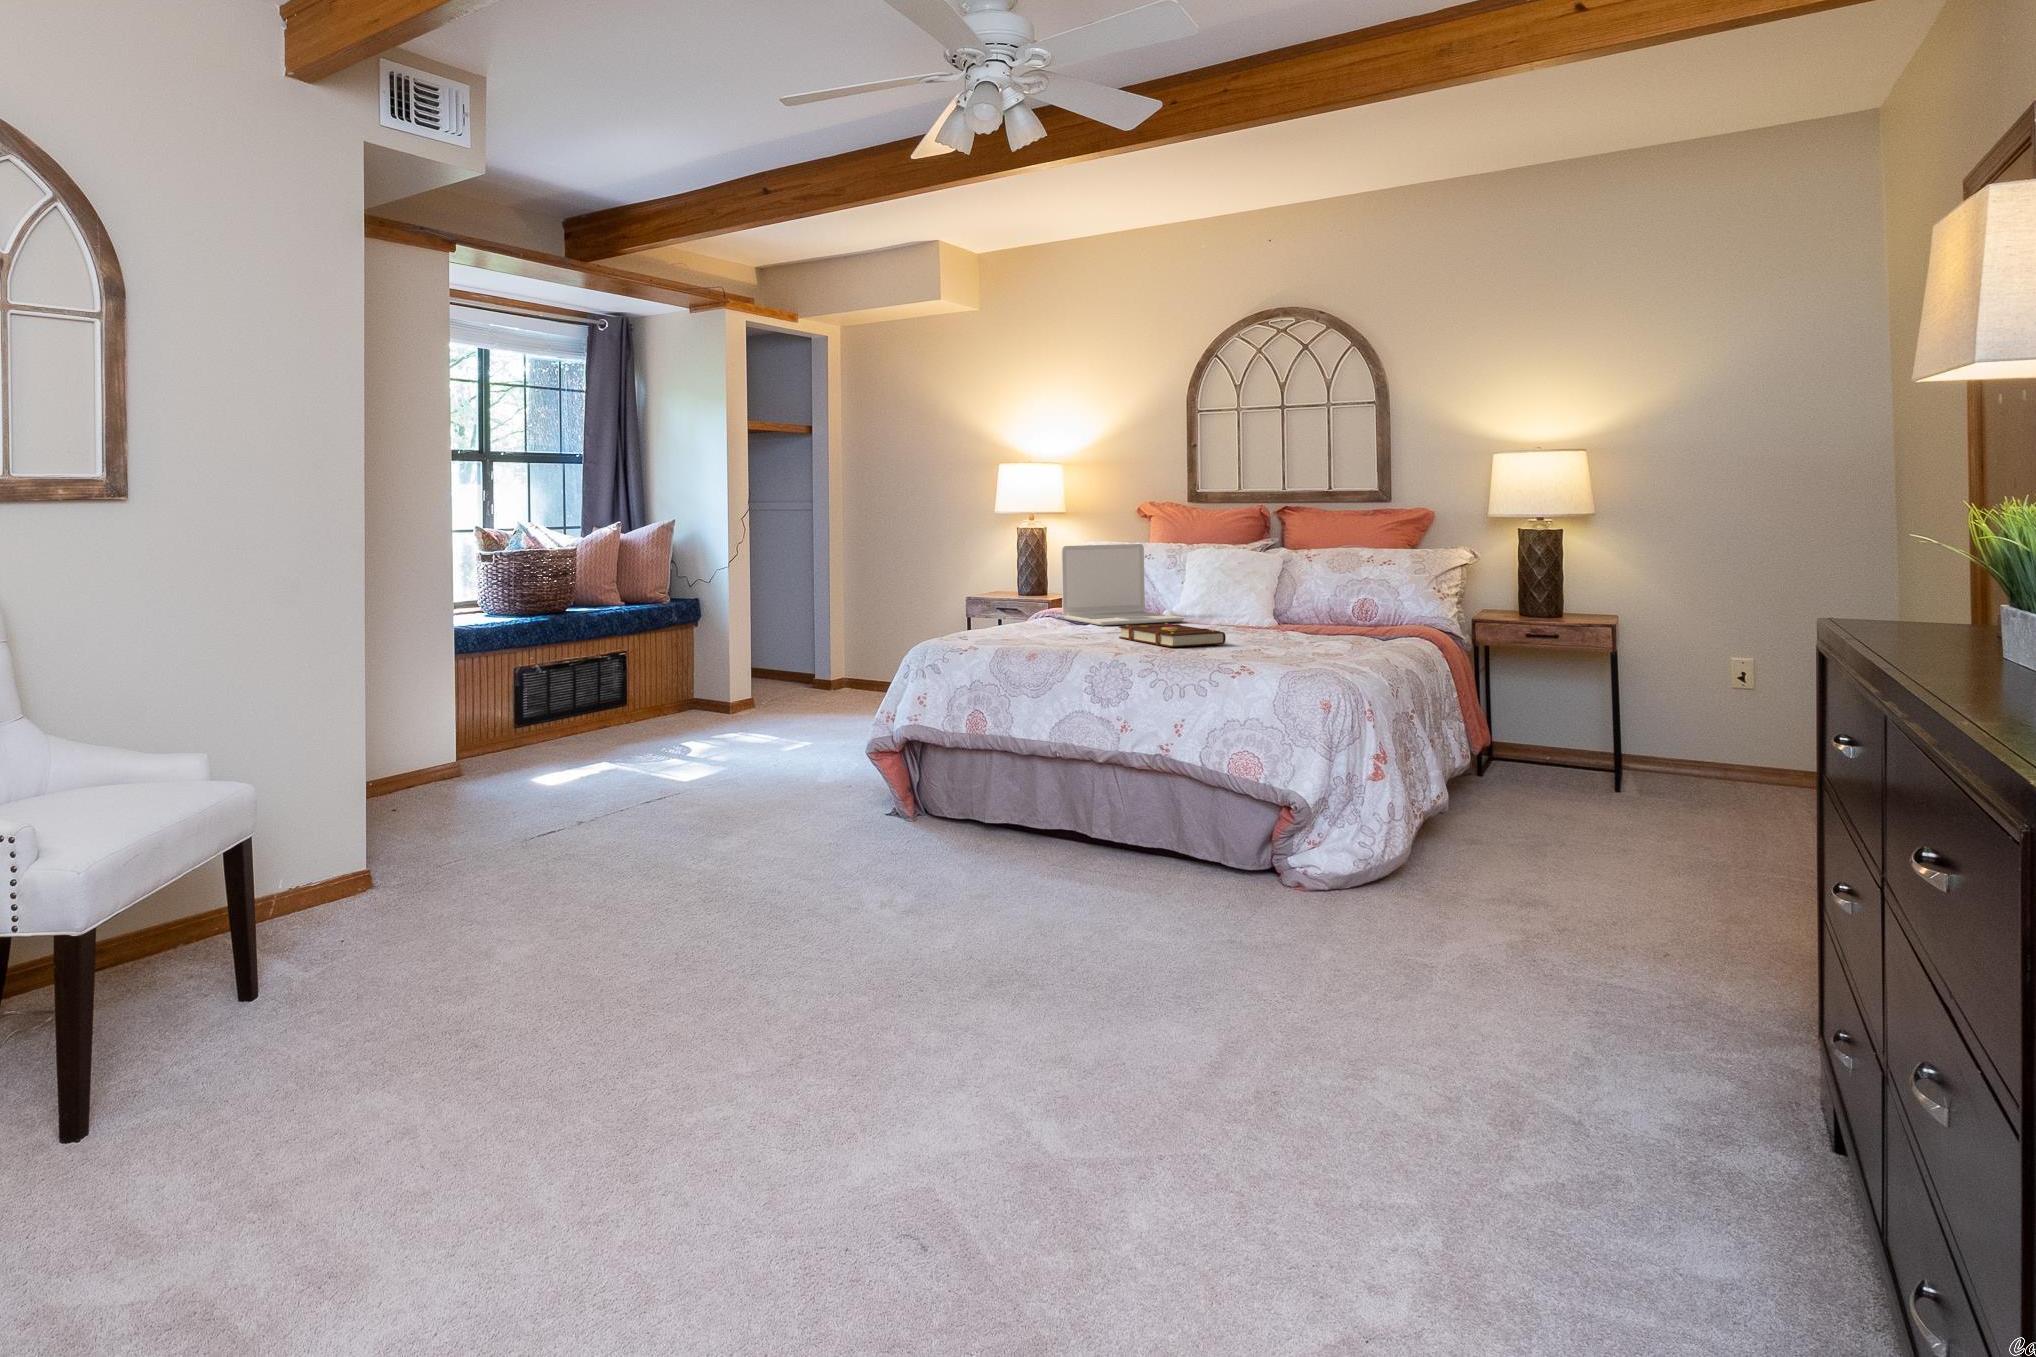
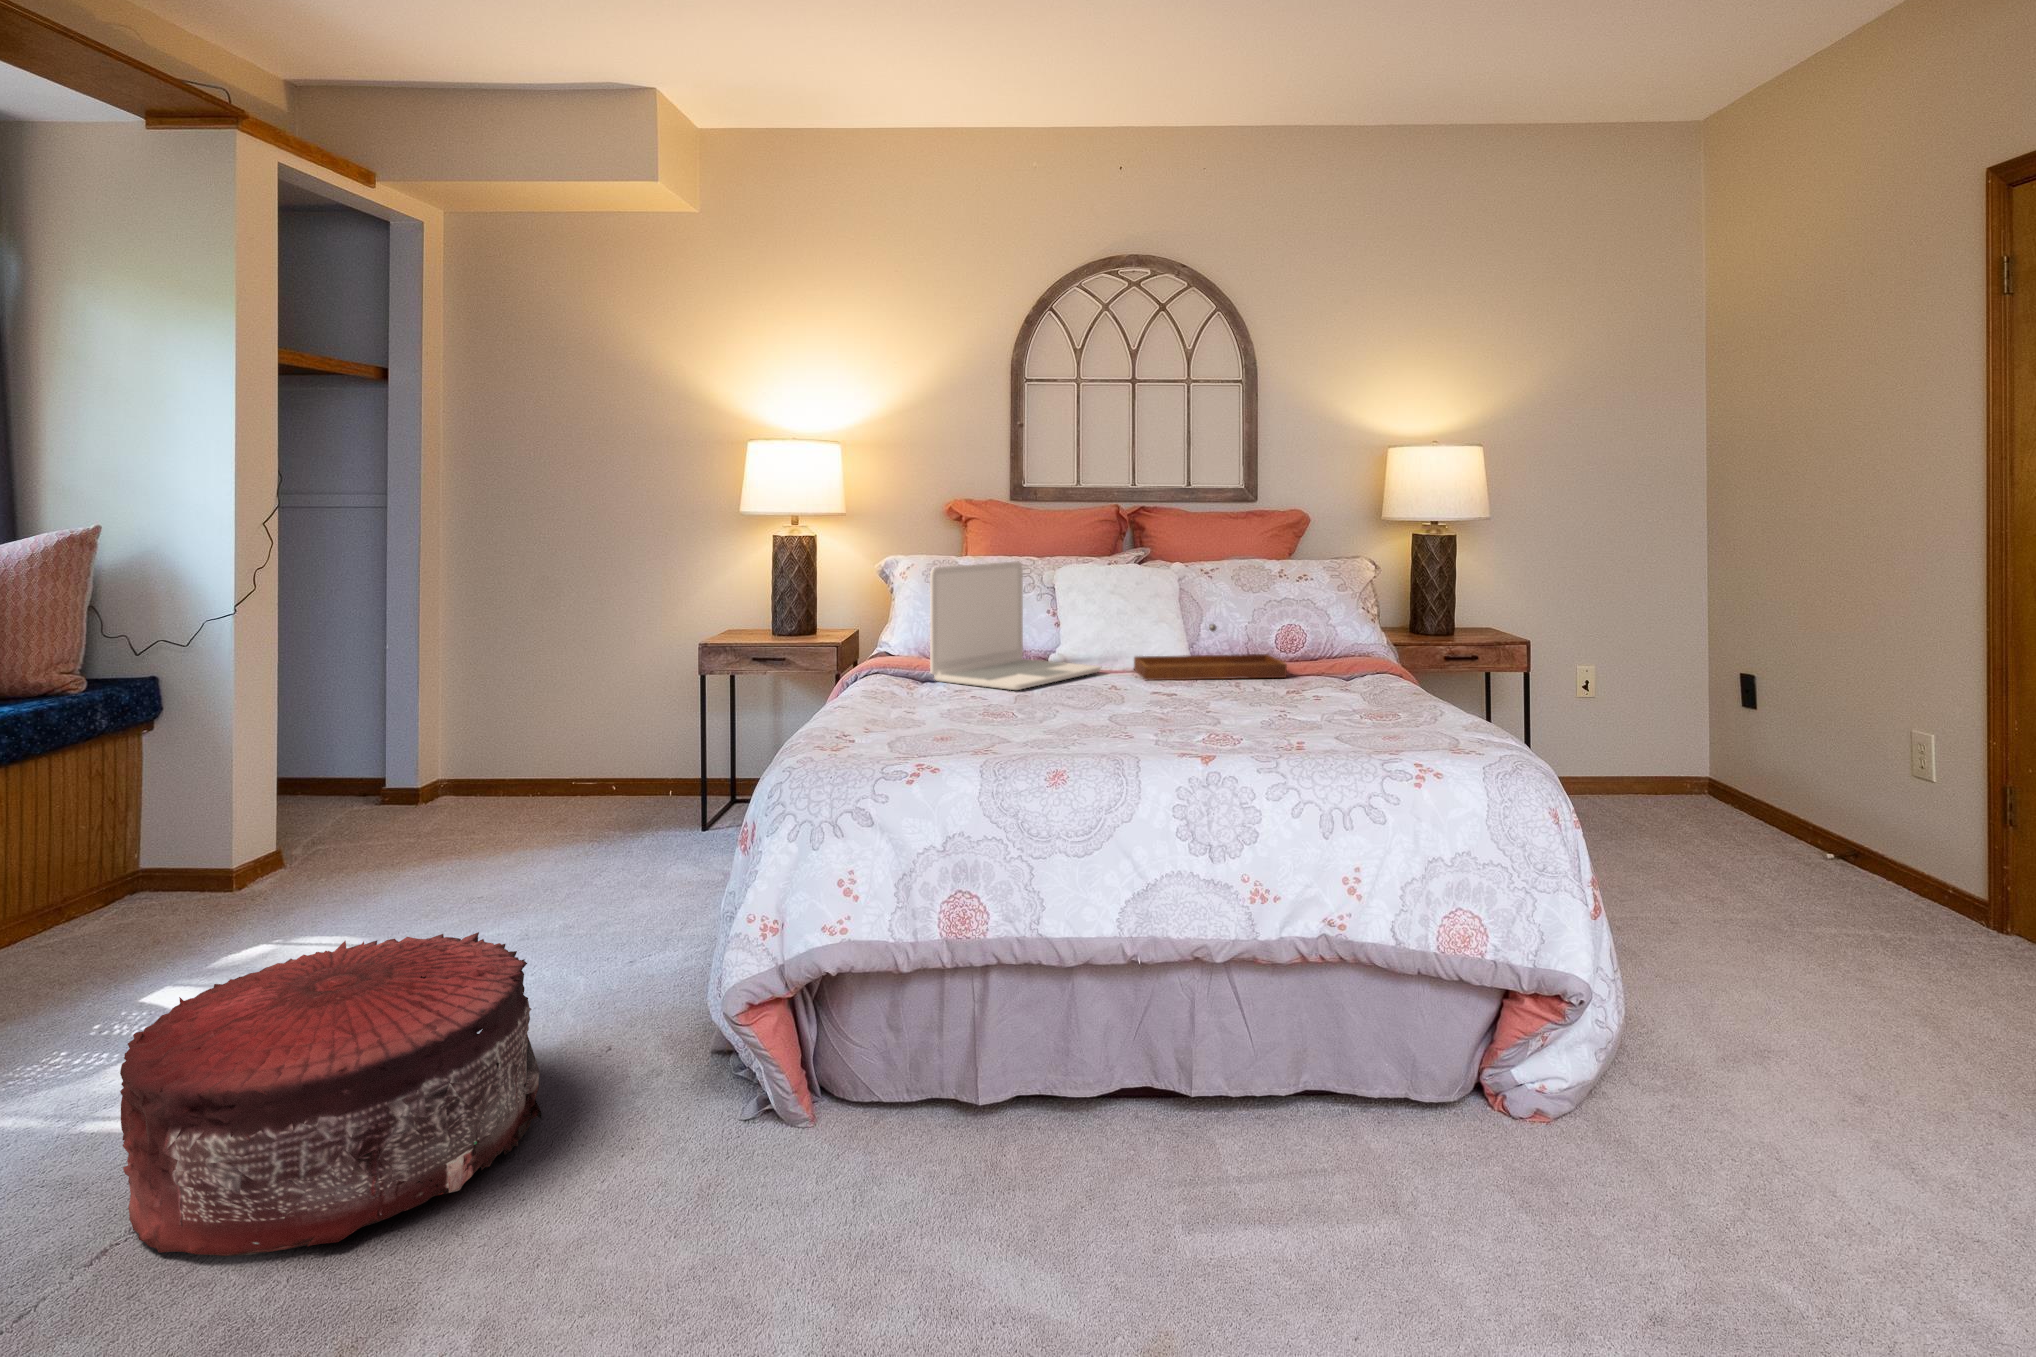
tray: none [1204,591,1321,631] -> present [1134,624,1287,680]
book: present [1119,623,1226,647] -> none [1100,685,1268,731]
pouf: none [650,711,804,813] -> present [120,932,542,1256]

